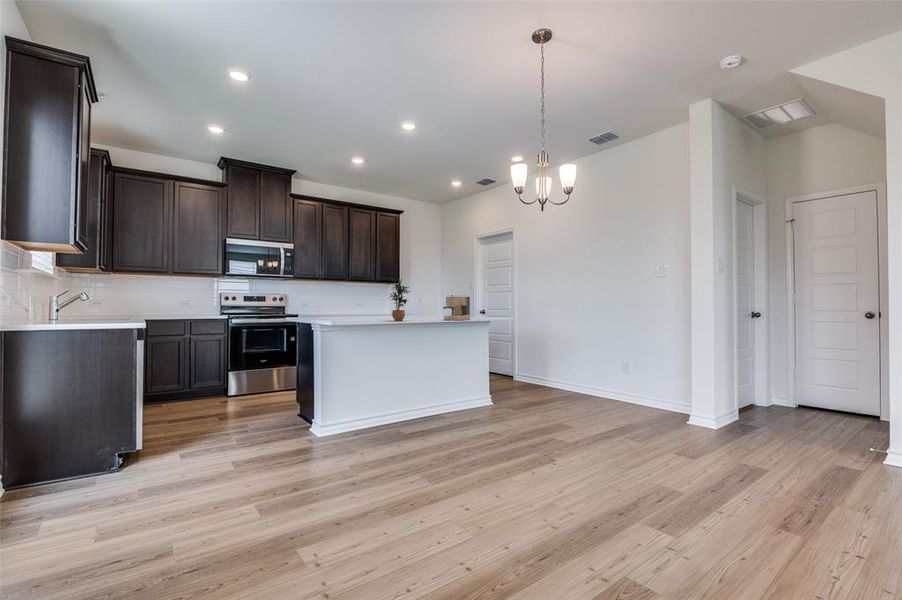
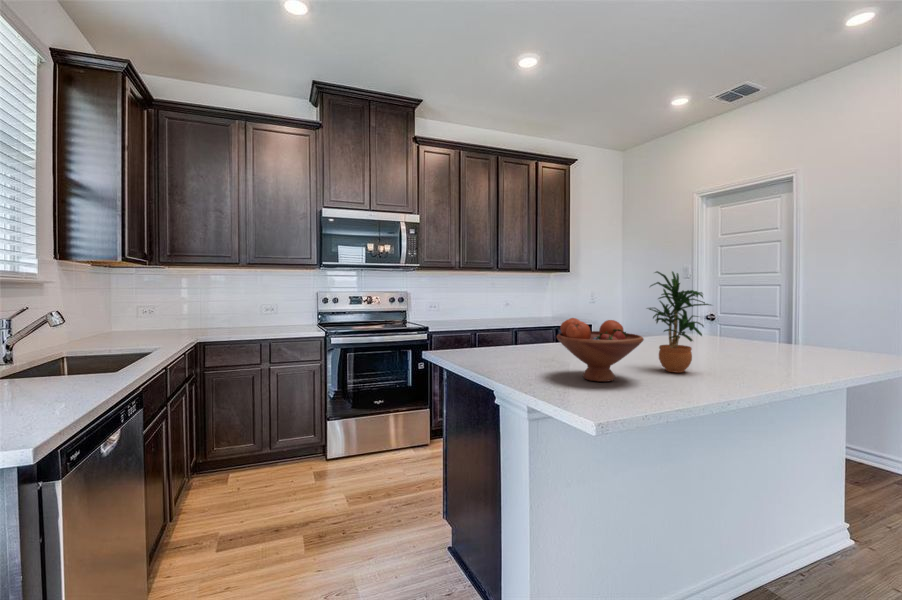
coffee maker: present [443,295,470,320] -> none [764,308,834,371]
fruit bowl: none [343,297,378,322] -> present [557,318,644,382]

